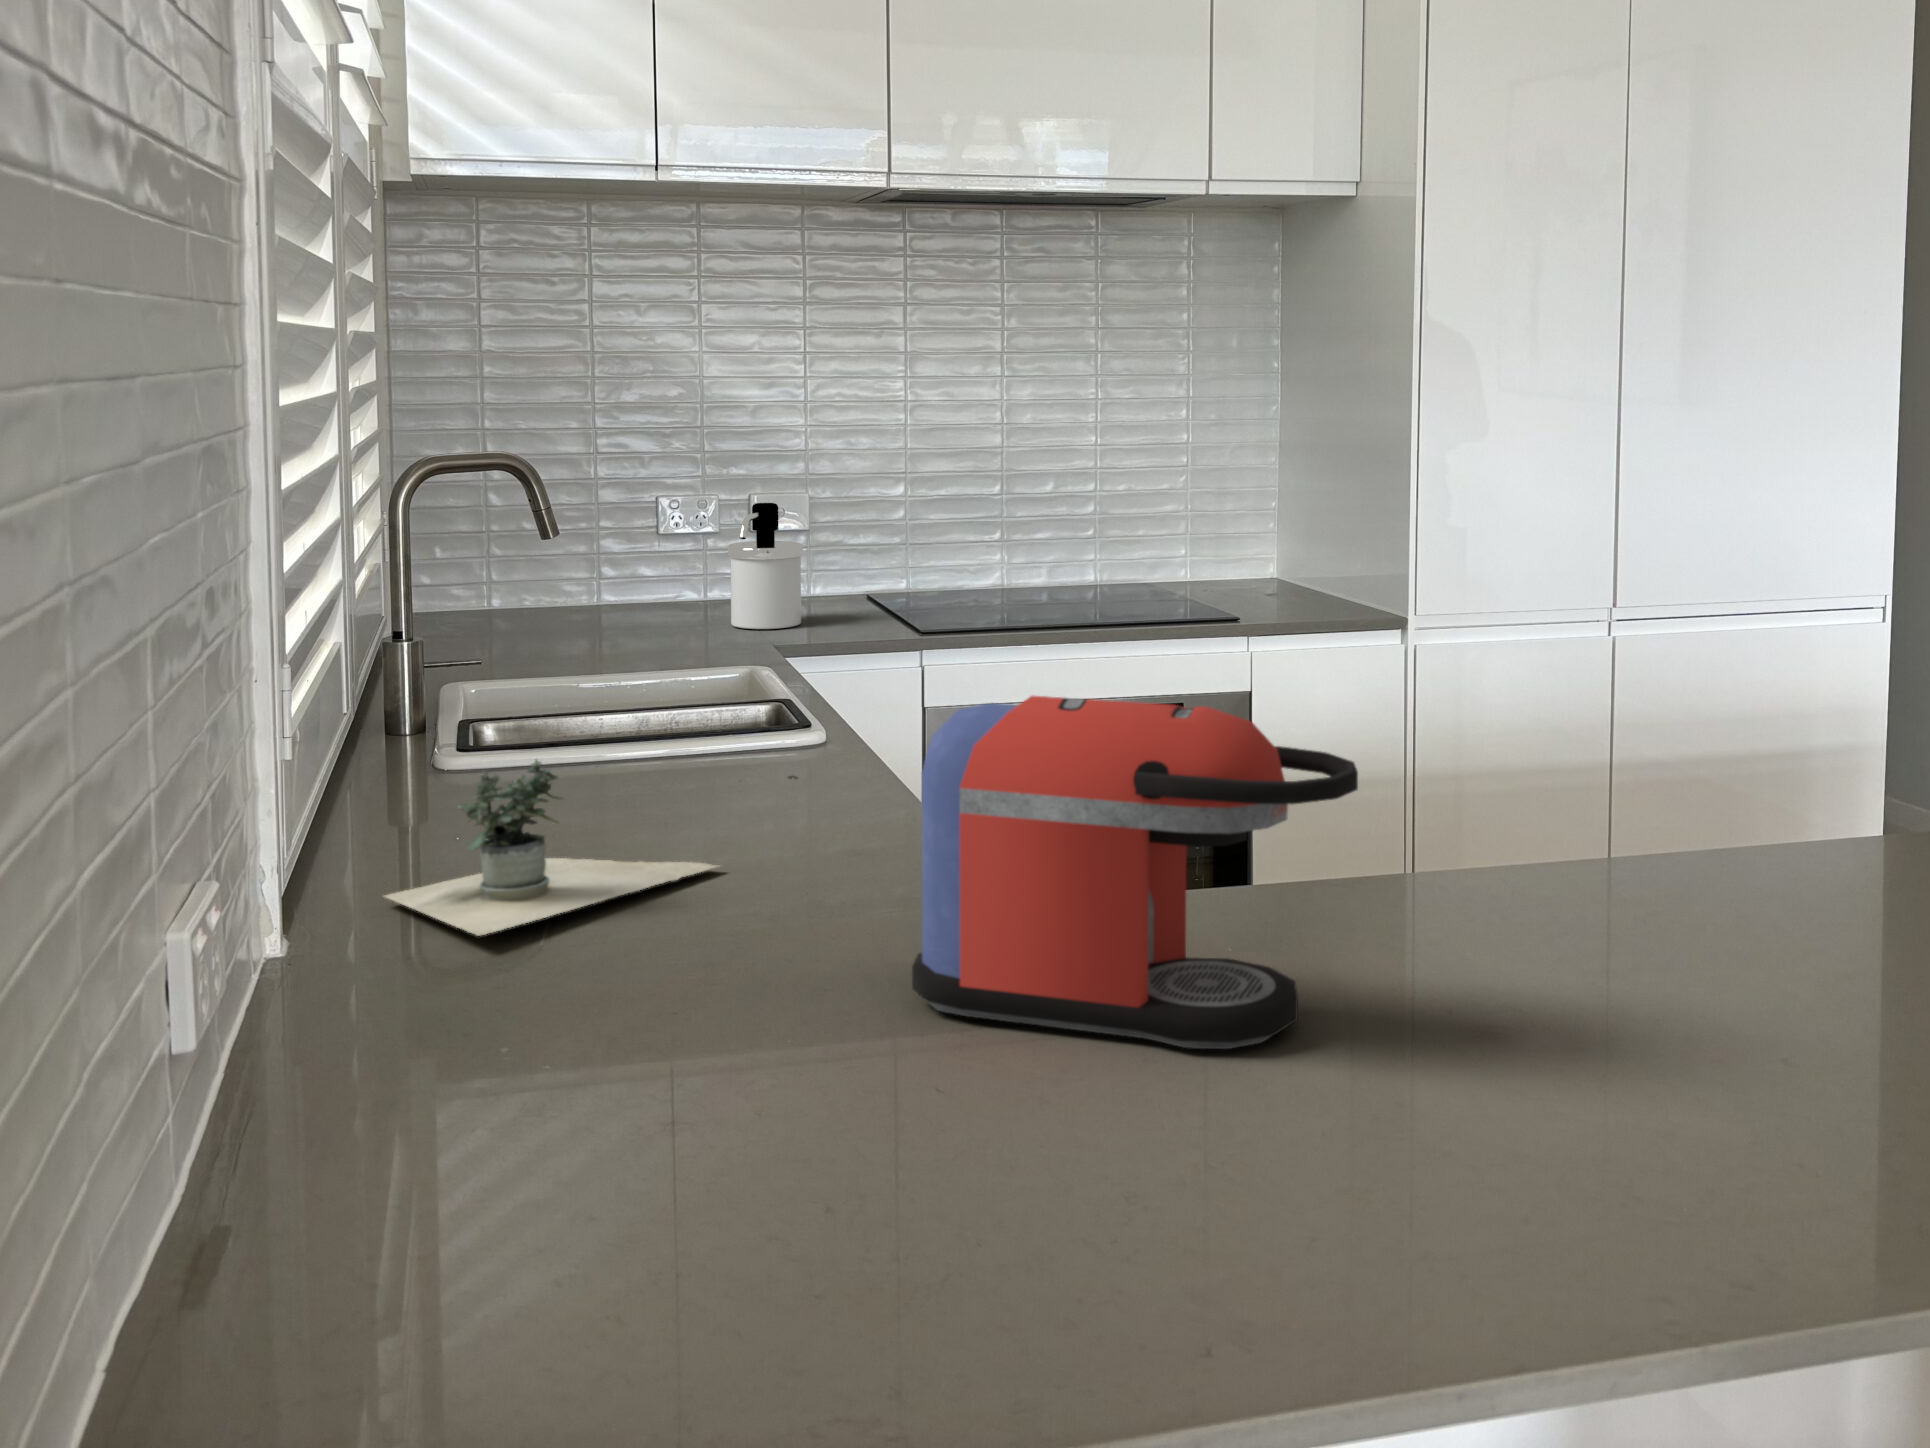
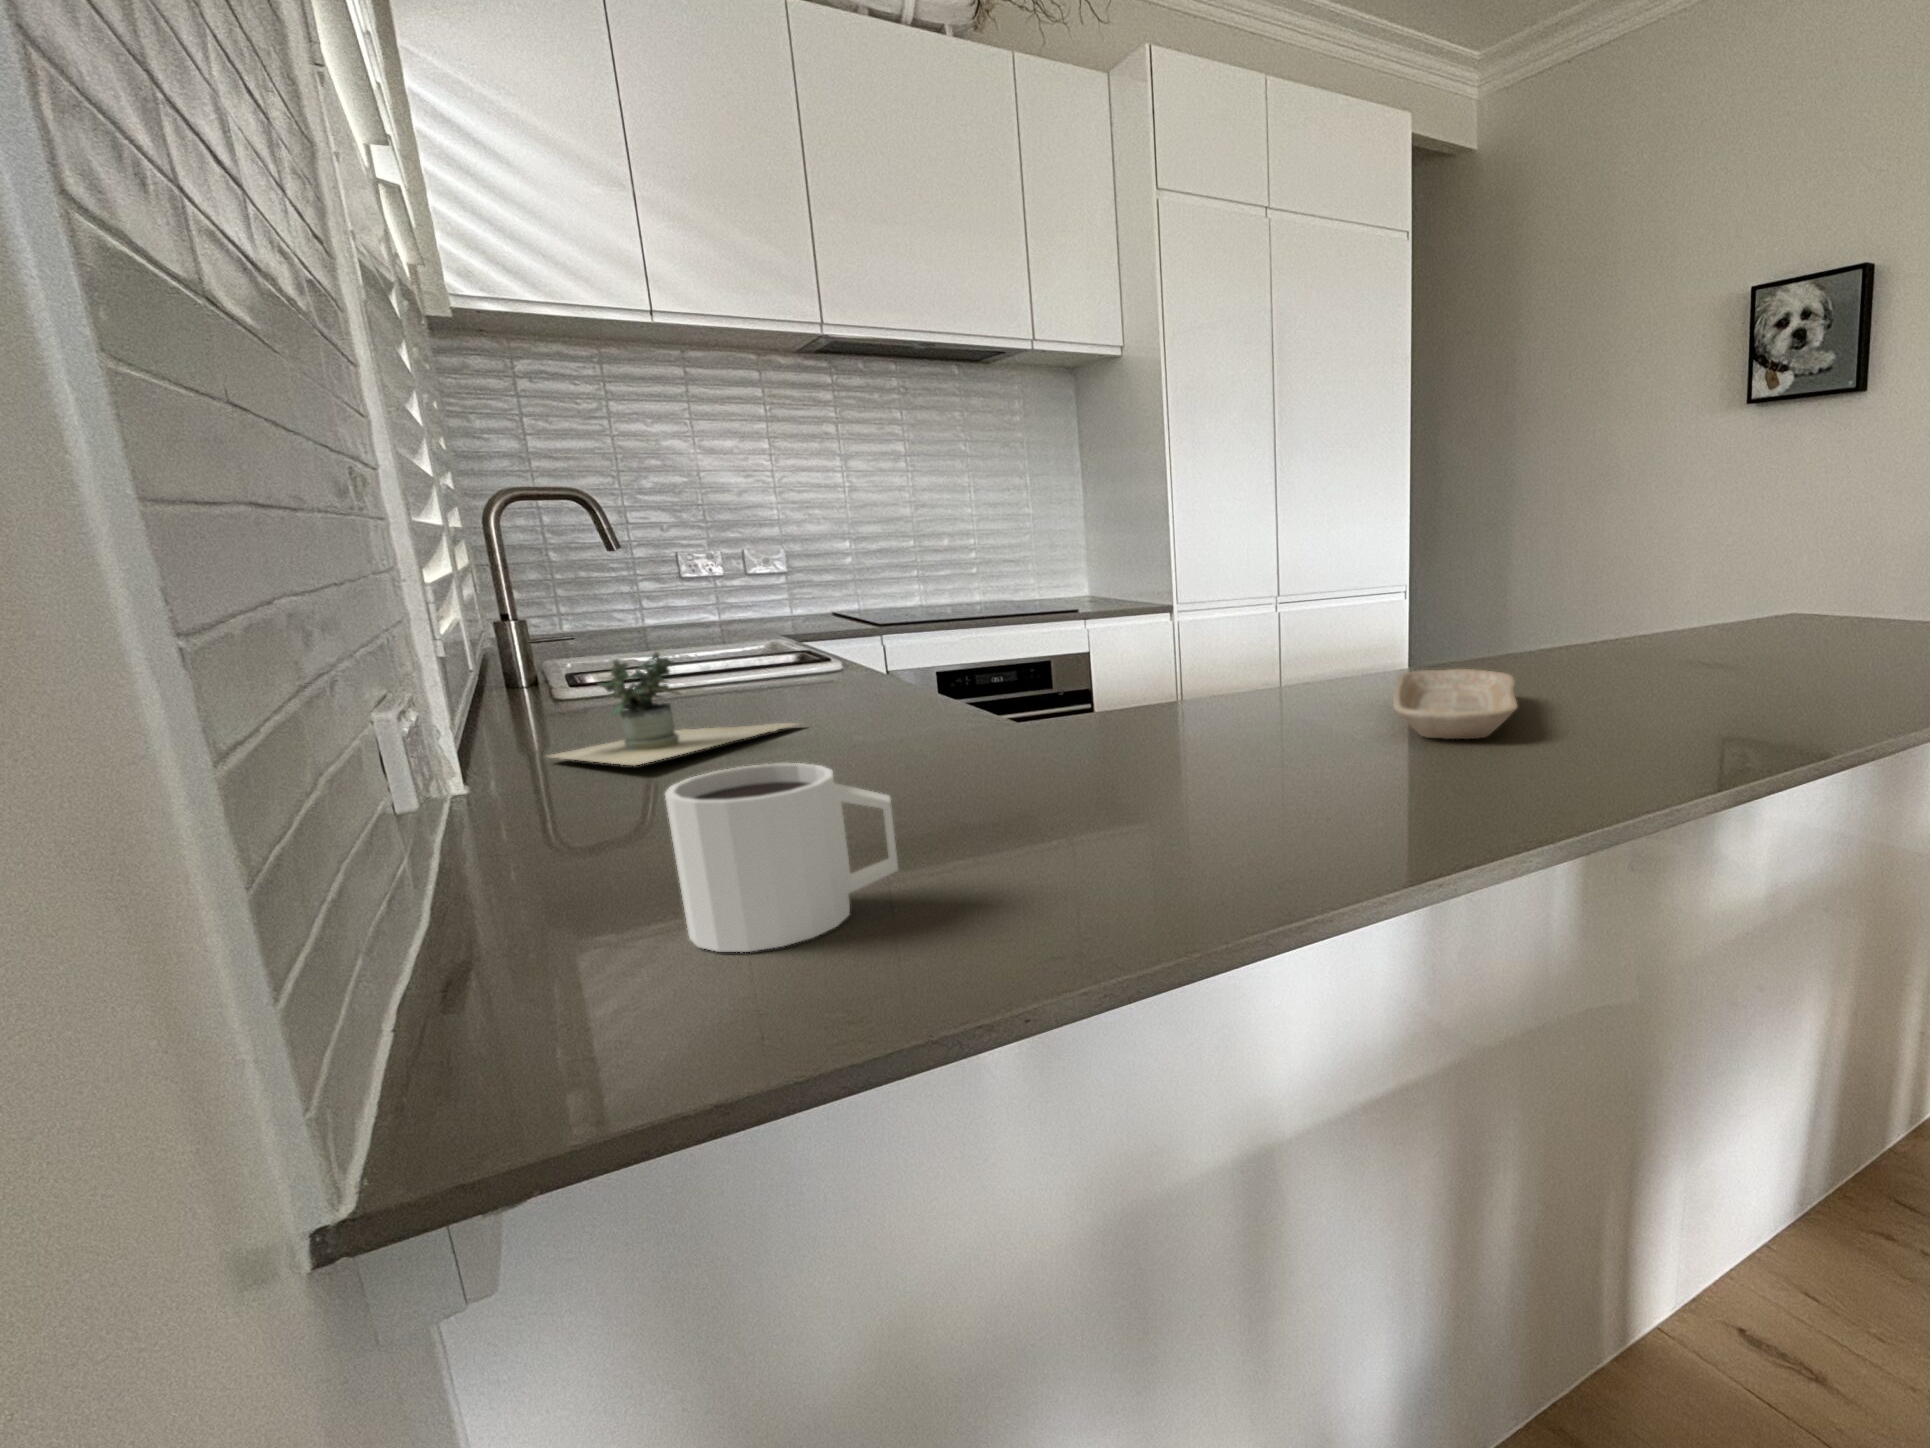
soap dispenser: present [728,503,803,629] -> none [740,549,797,630]
coffee maker: present [912,695,1358,1049] -> none [970,556,1261,771]
tray: none [1602,878,1884,1051] -> present [1393,669,1517,739]
mug: none [435,1043,702,1310] -> present [665,763,898,952]

